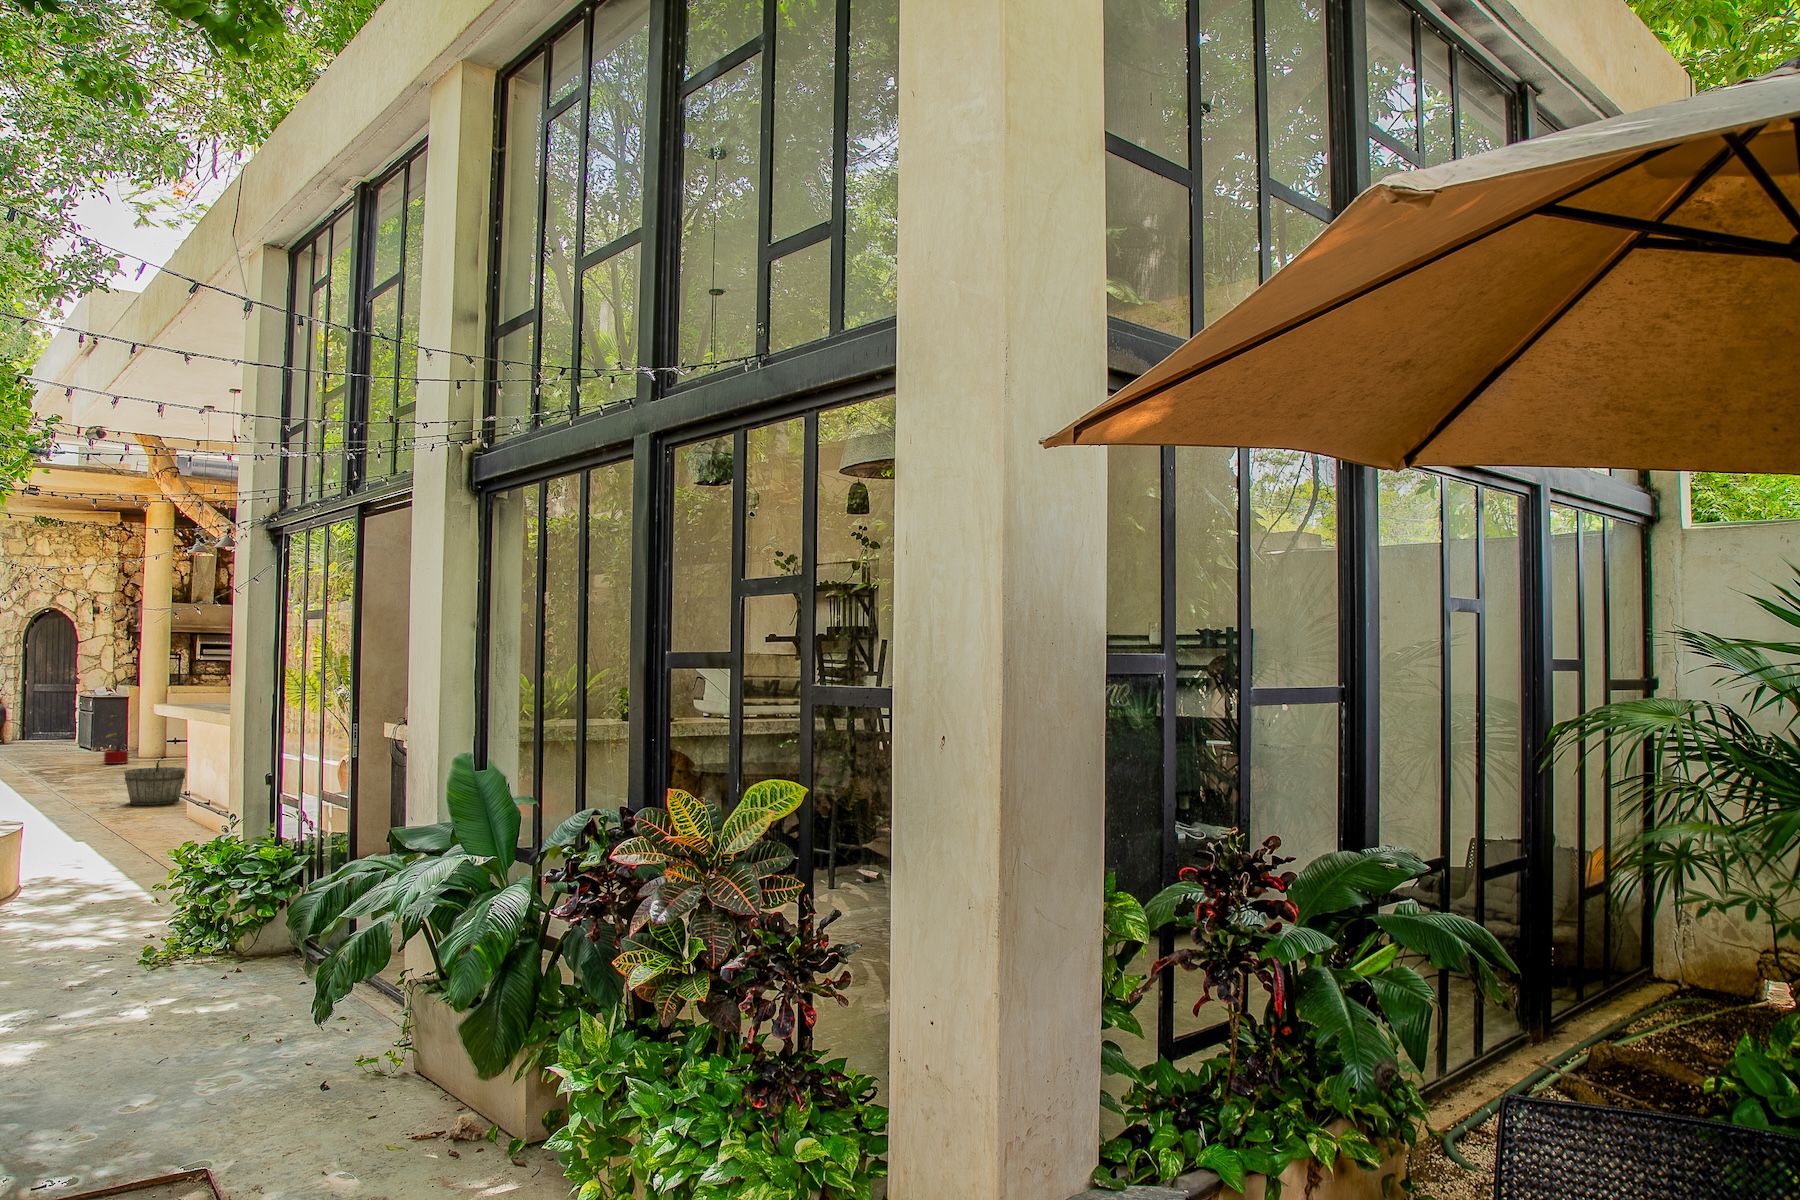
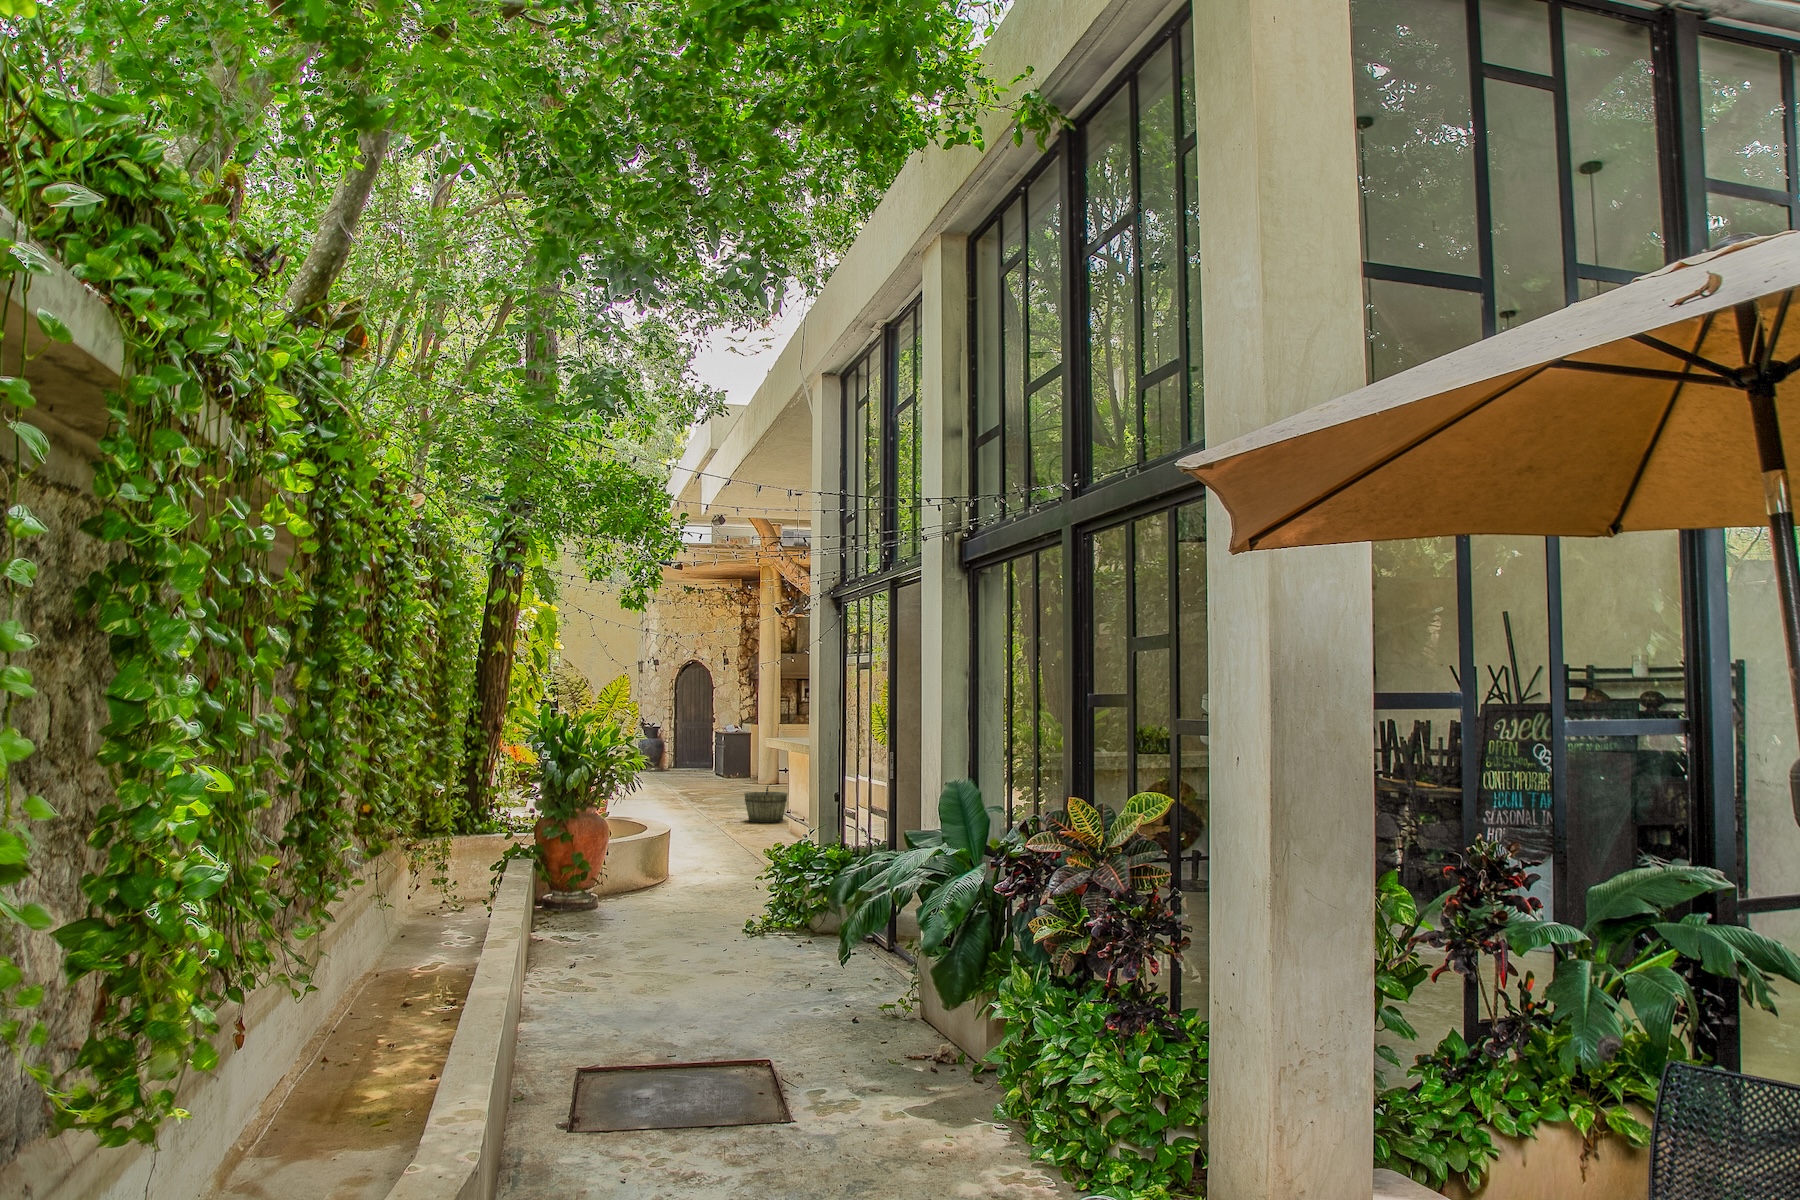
decorative plant: present [104,719,128,764] -> none [733,748,756,790]

